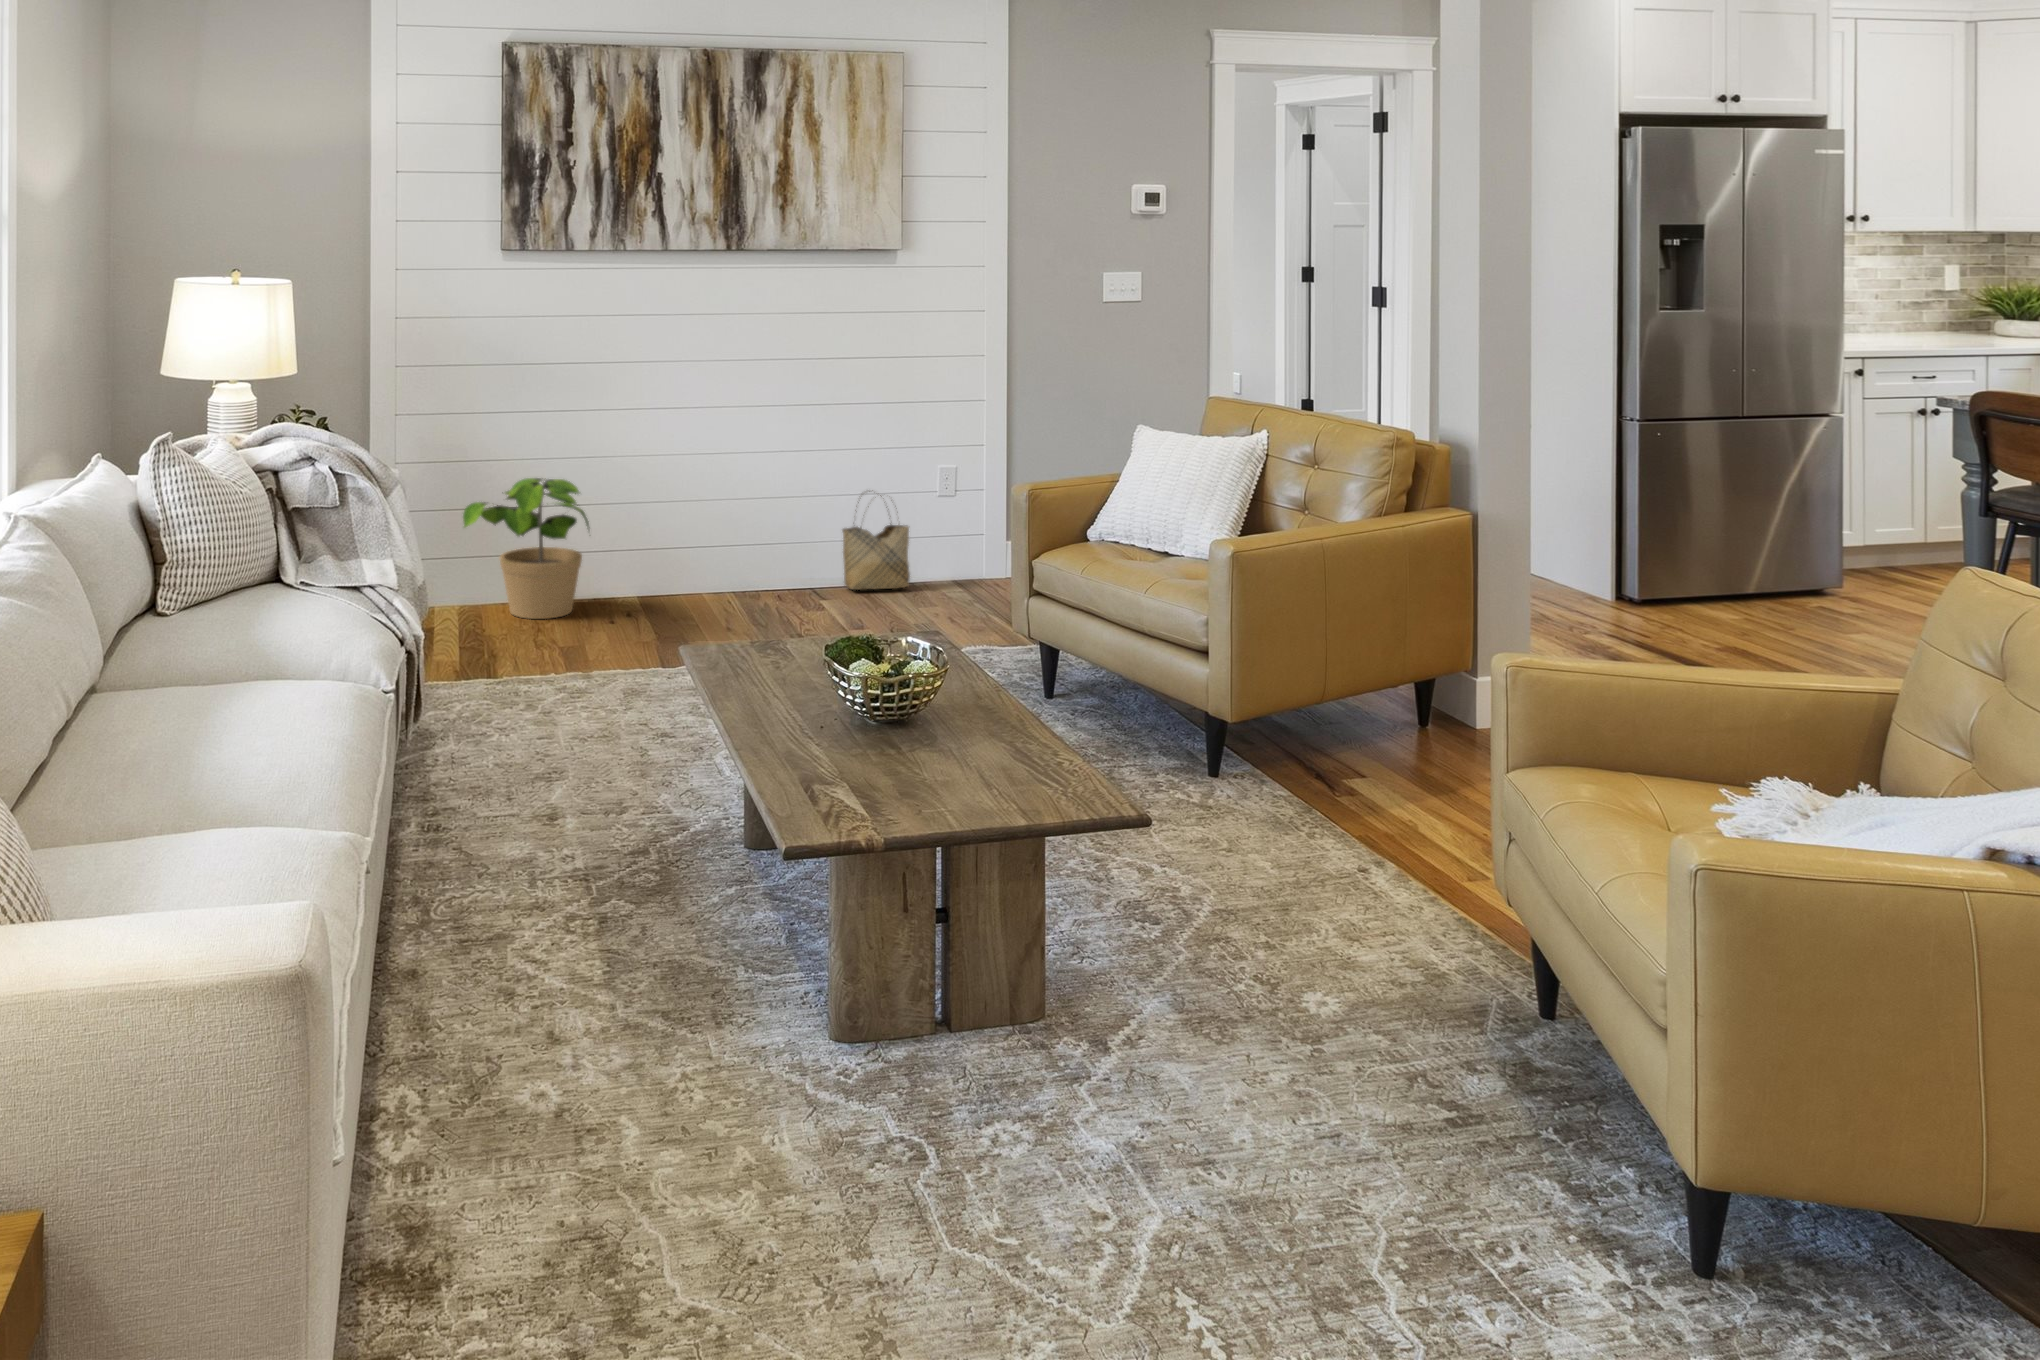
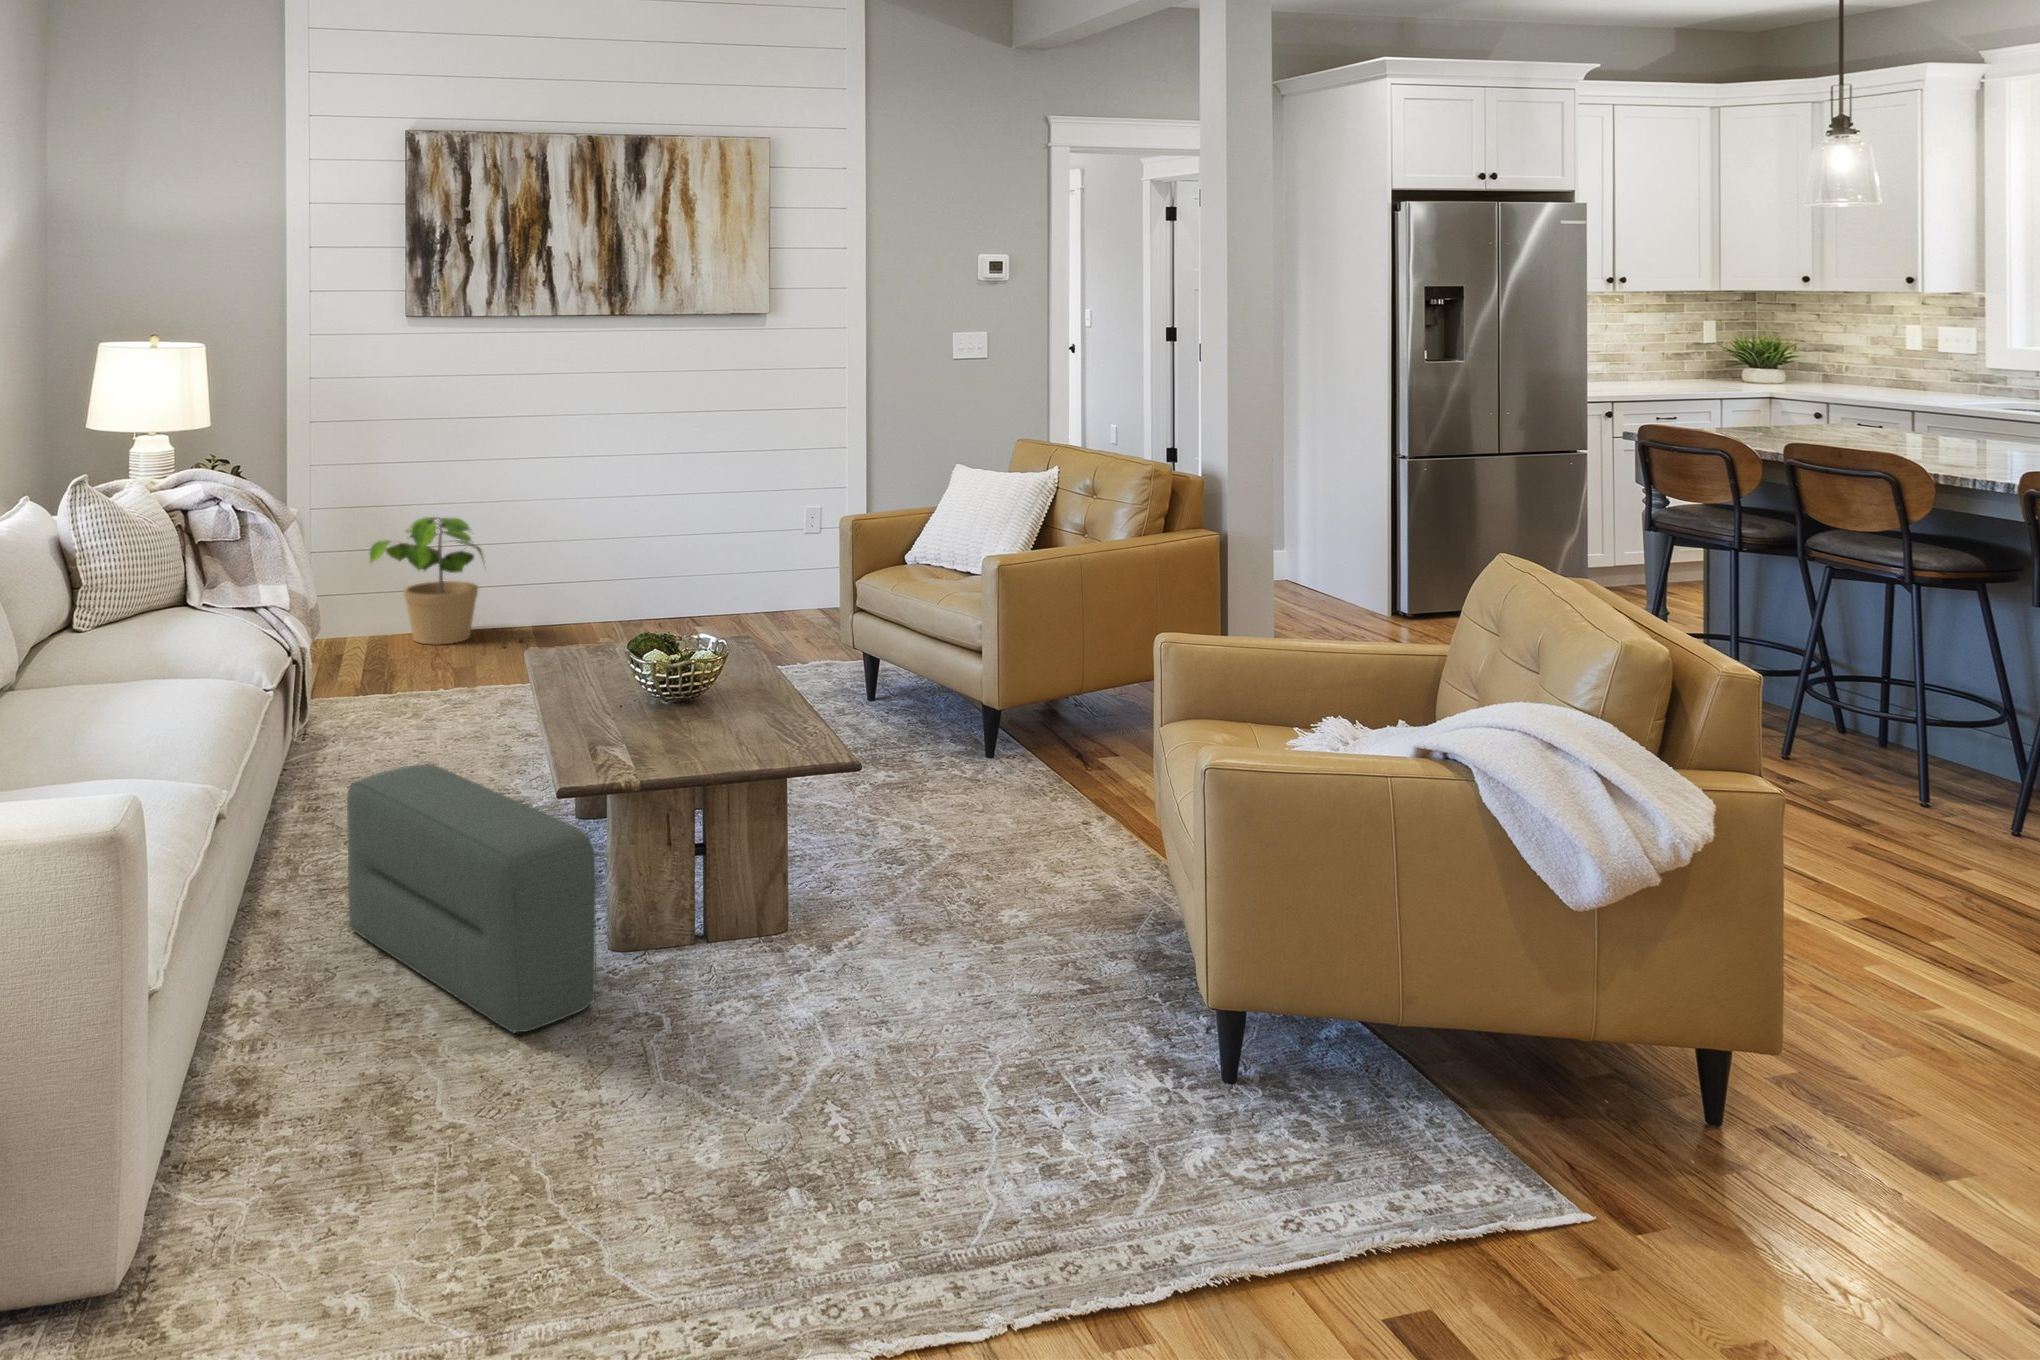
woven basket: present [842,491,910,590] -> none [715,527,777,616]
pouf: none [507,803,839,1165] -> present [347,764,596,1033]

